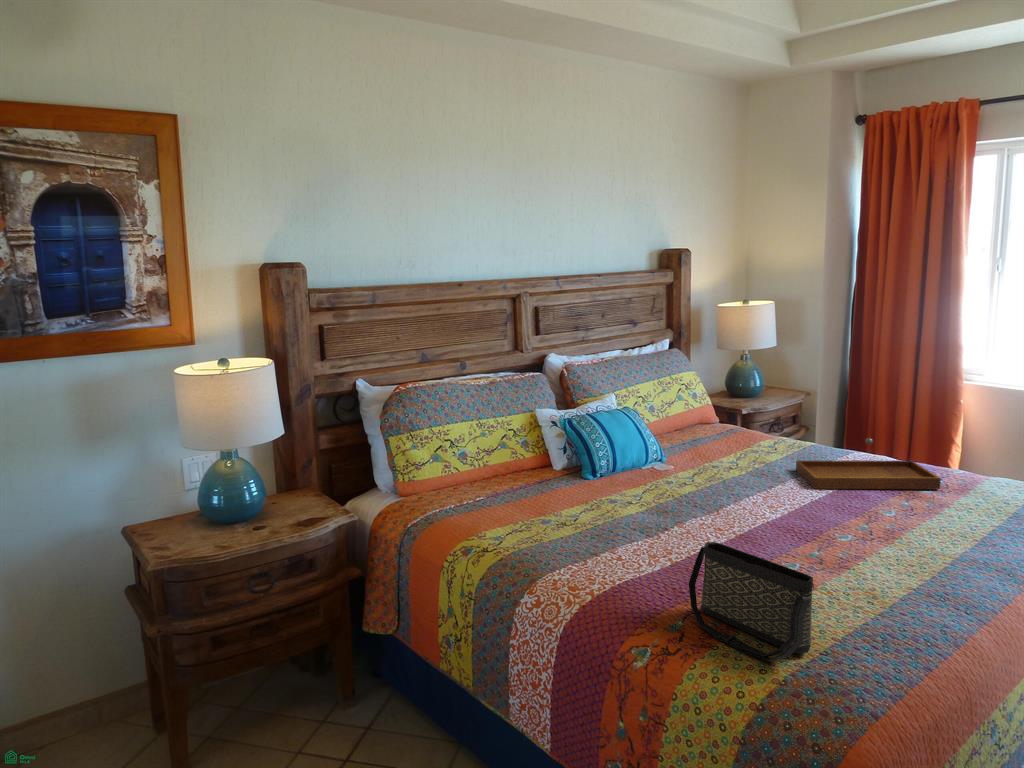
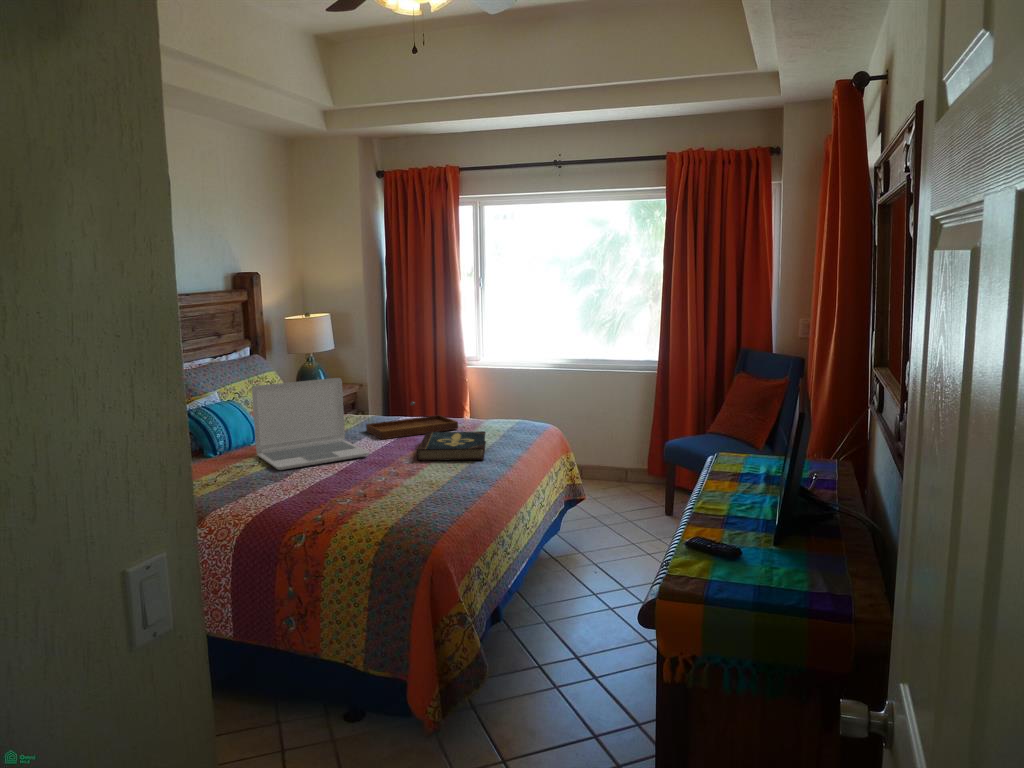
laptop: none [640,397,788,518] -> present [252,378,369,470]
book: none [860,492,988,563] -> present [417,431,486,461]
handbag: present [689,542,814,661] -> none [322,462,402,521]

